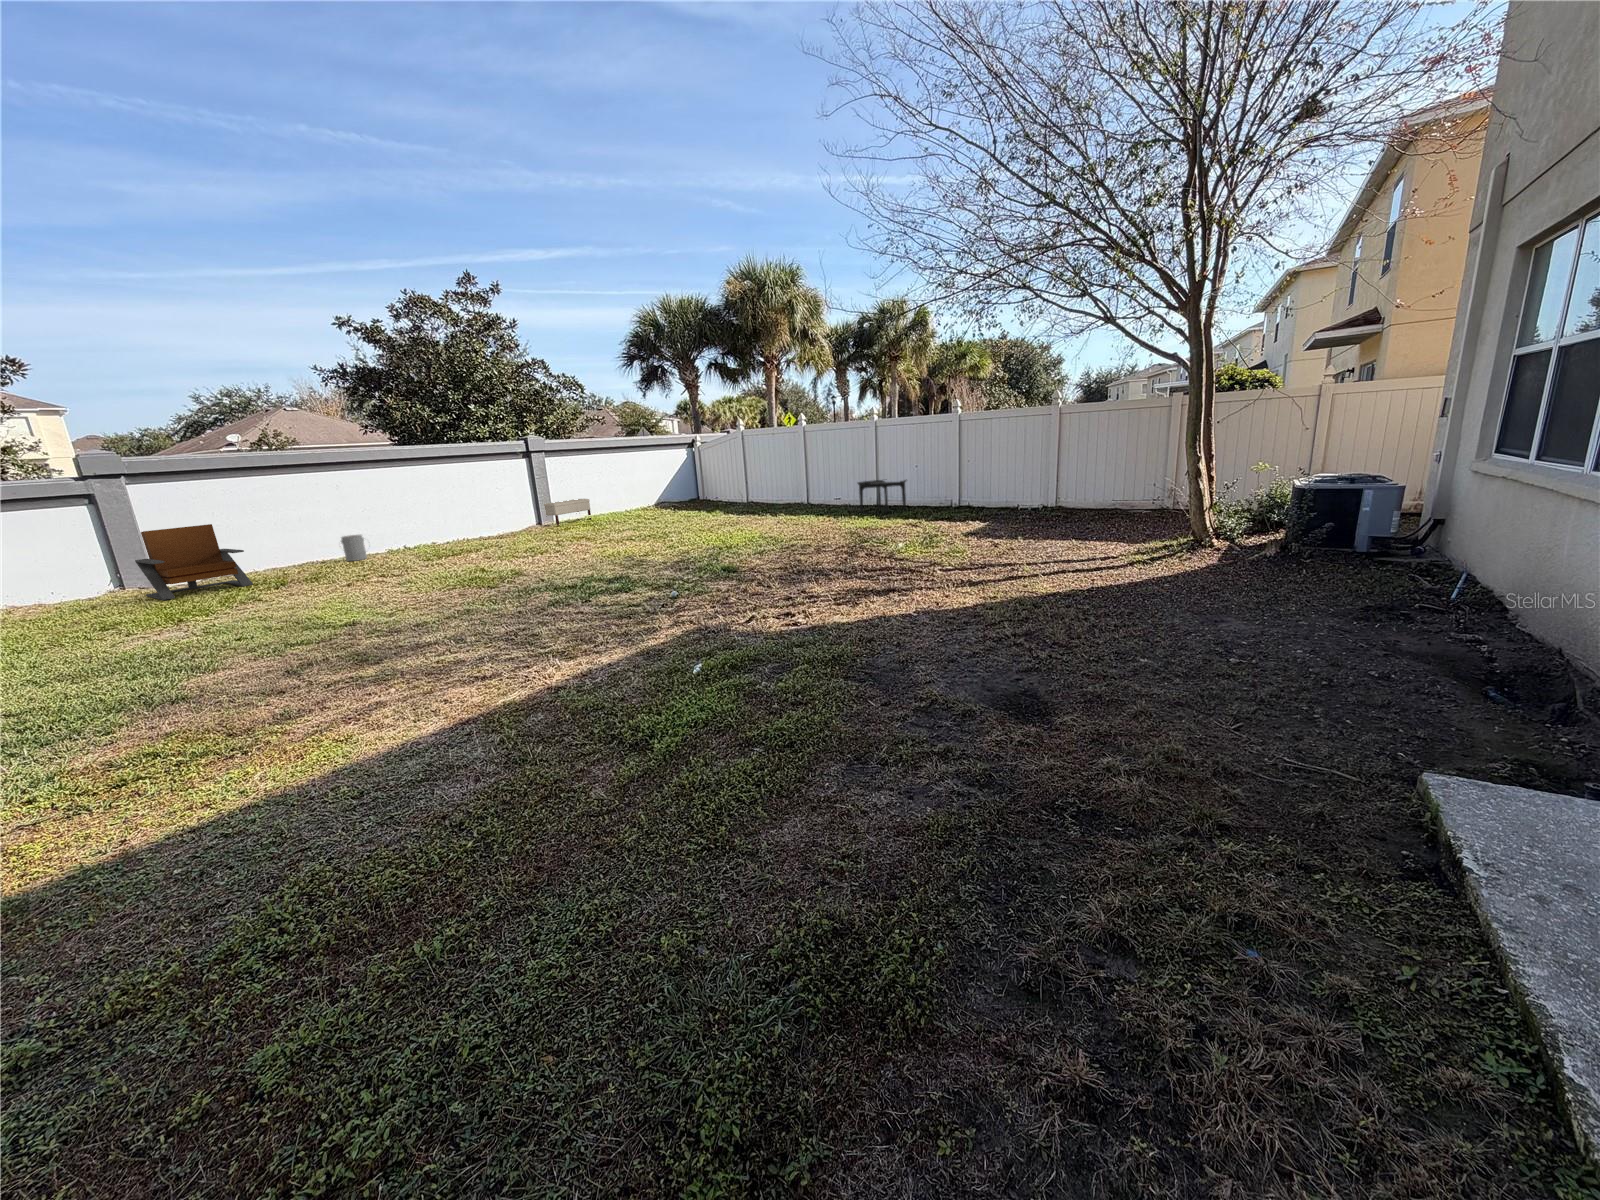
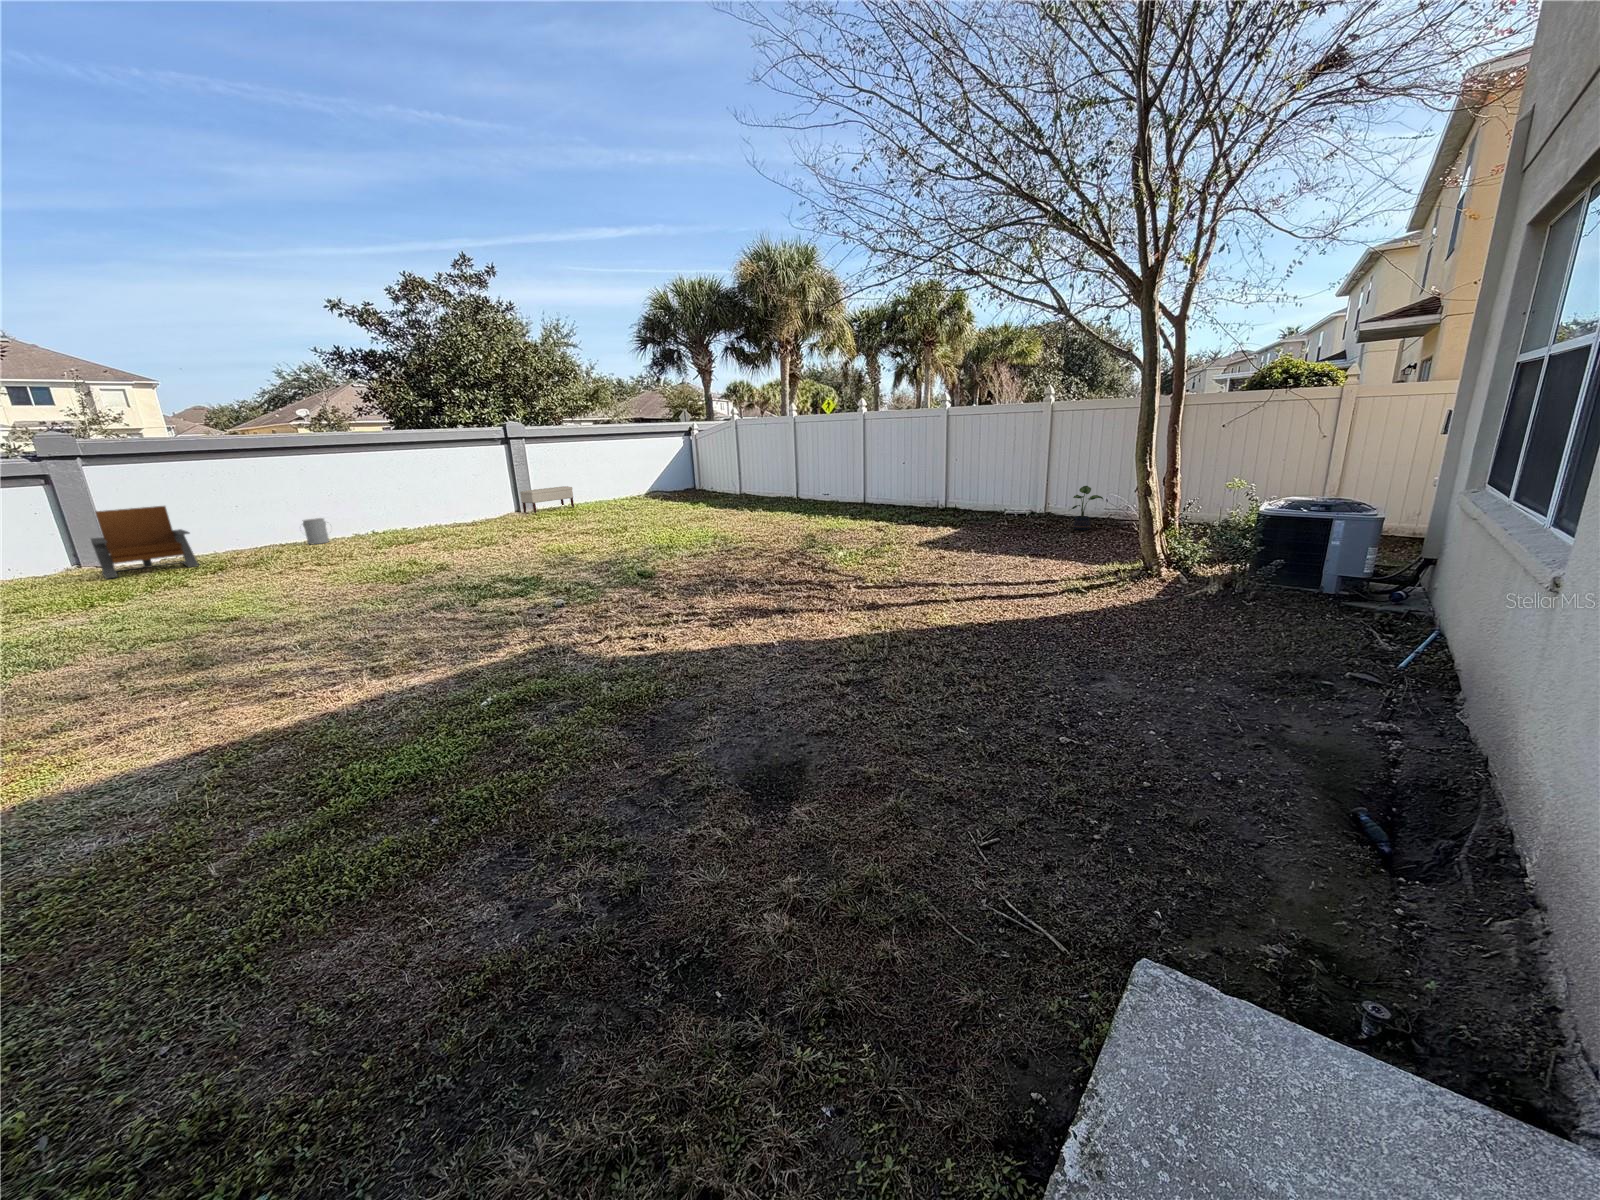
potted plant: none [1091,478,1122,518] -> present [1072,486,1103,530]
round table: present [858,480,906,513] -> none [831,477,886,514]

